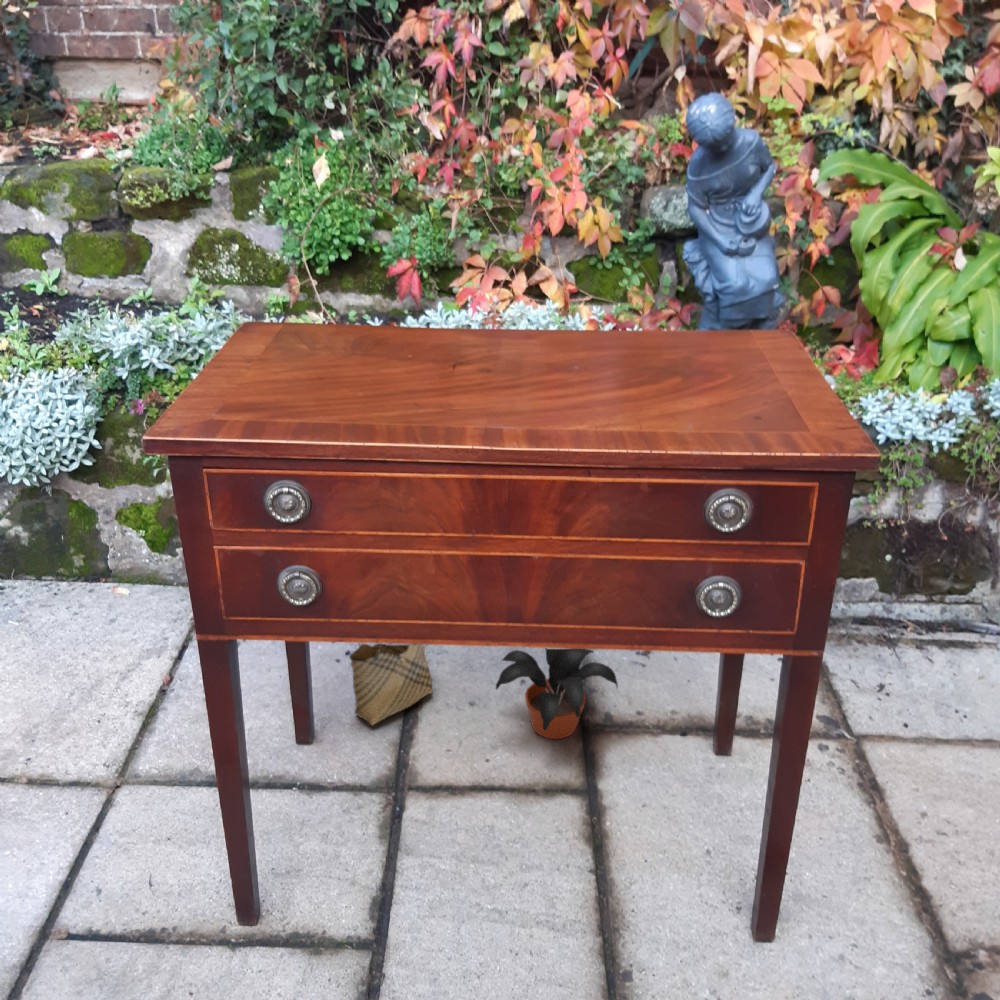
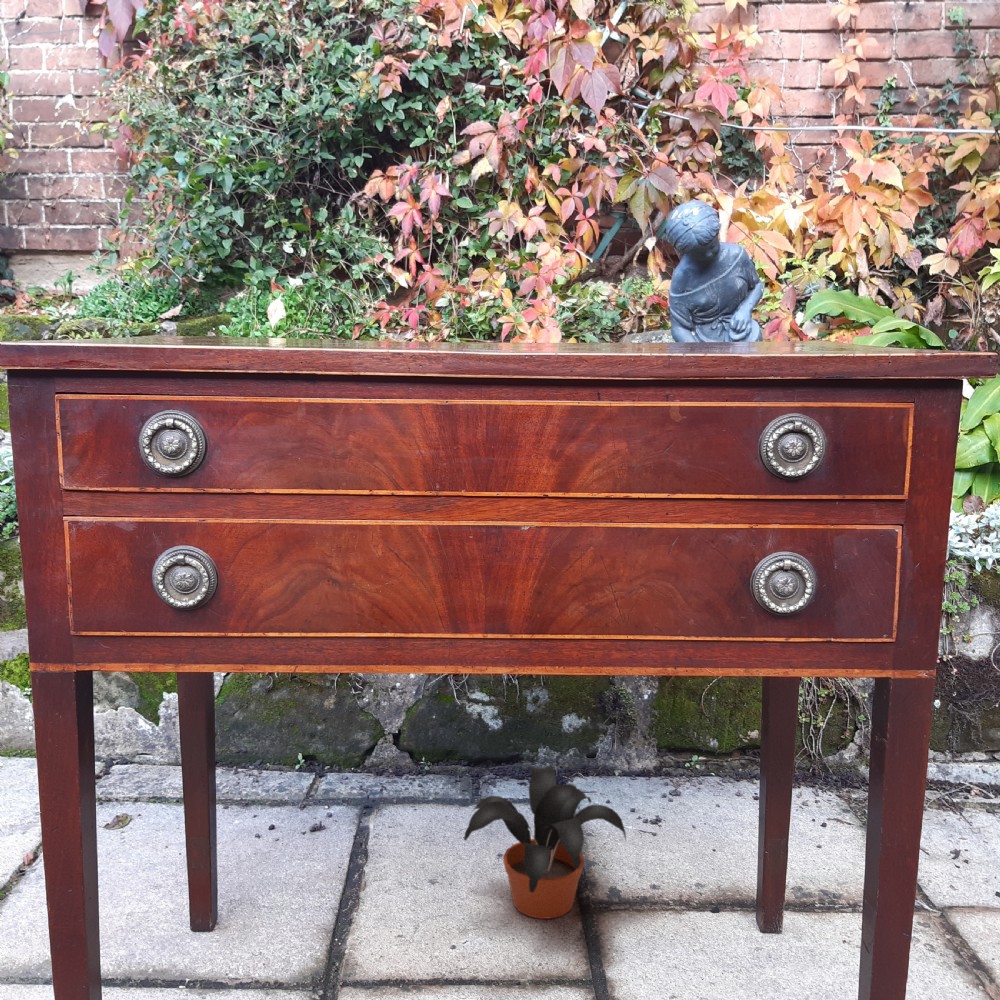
woven basket: present [350,644,432,725] -> none [271,717,381,905]

